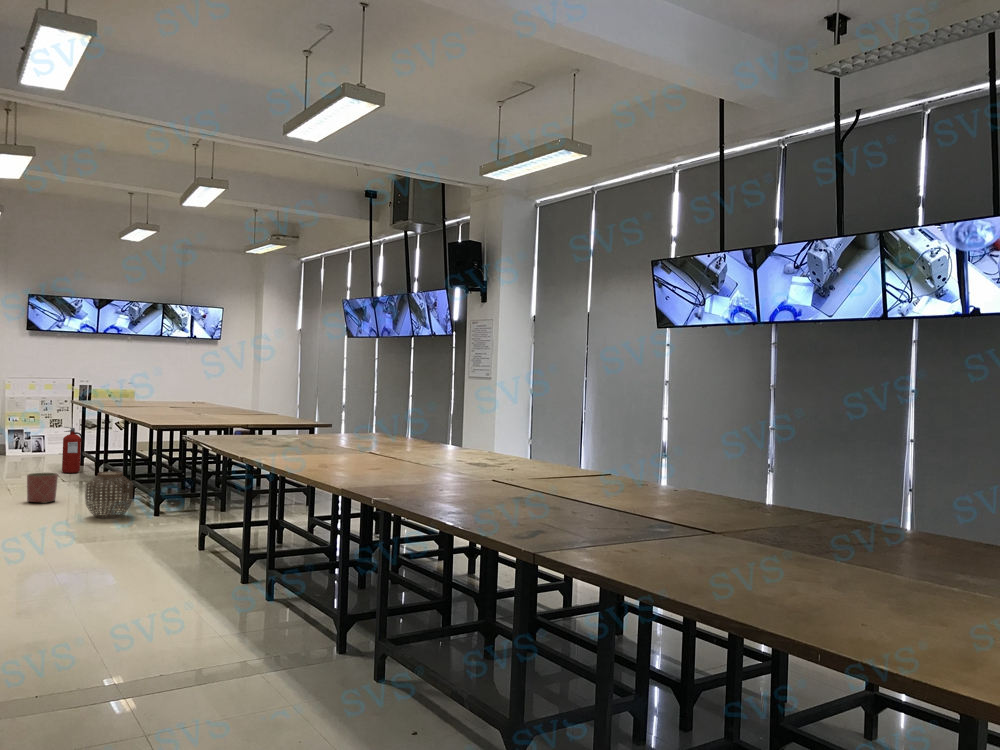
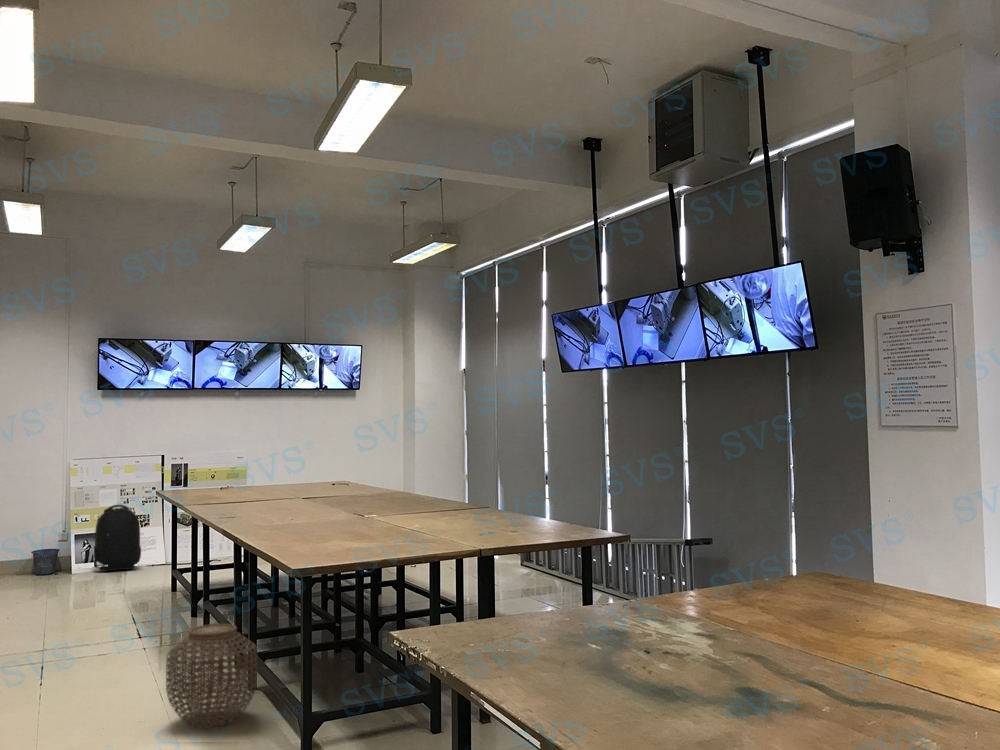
backpack: none [23,411,57,455] -> present [93,505,141,572]
fire extinguisher: present [62,427,84,473] -> none [142,529,175,605]
planter: present [27,473,58,503] -> none [68,621,122,683]

